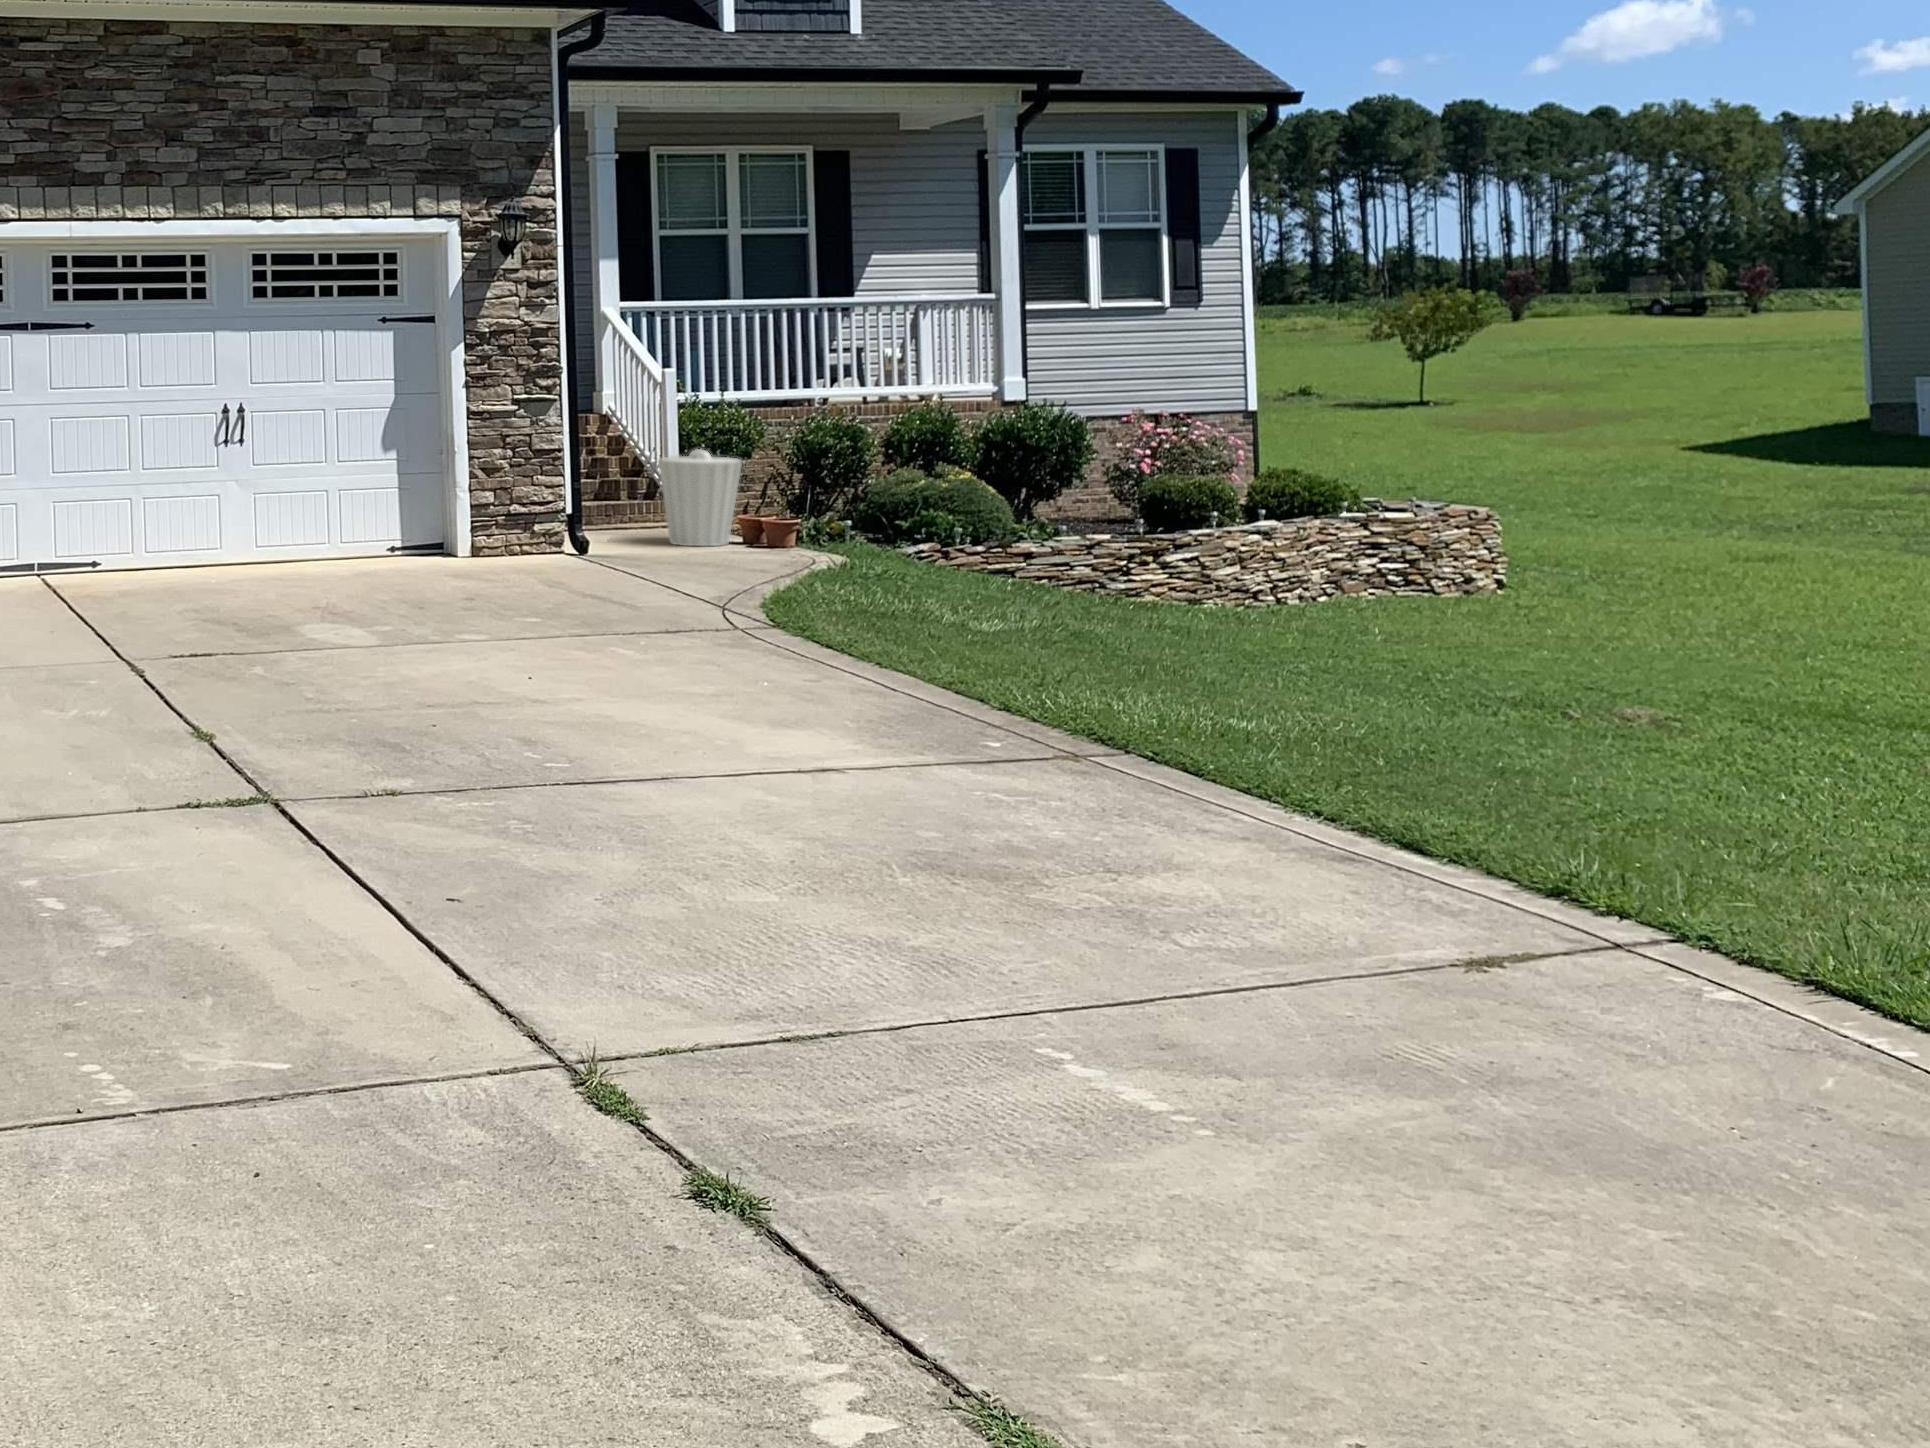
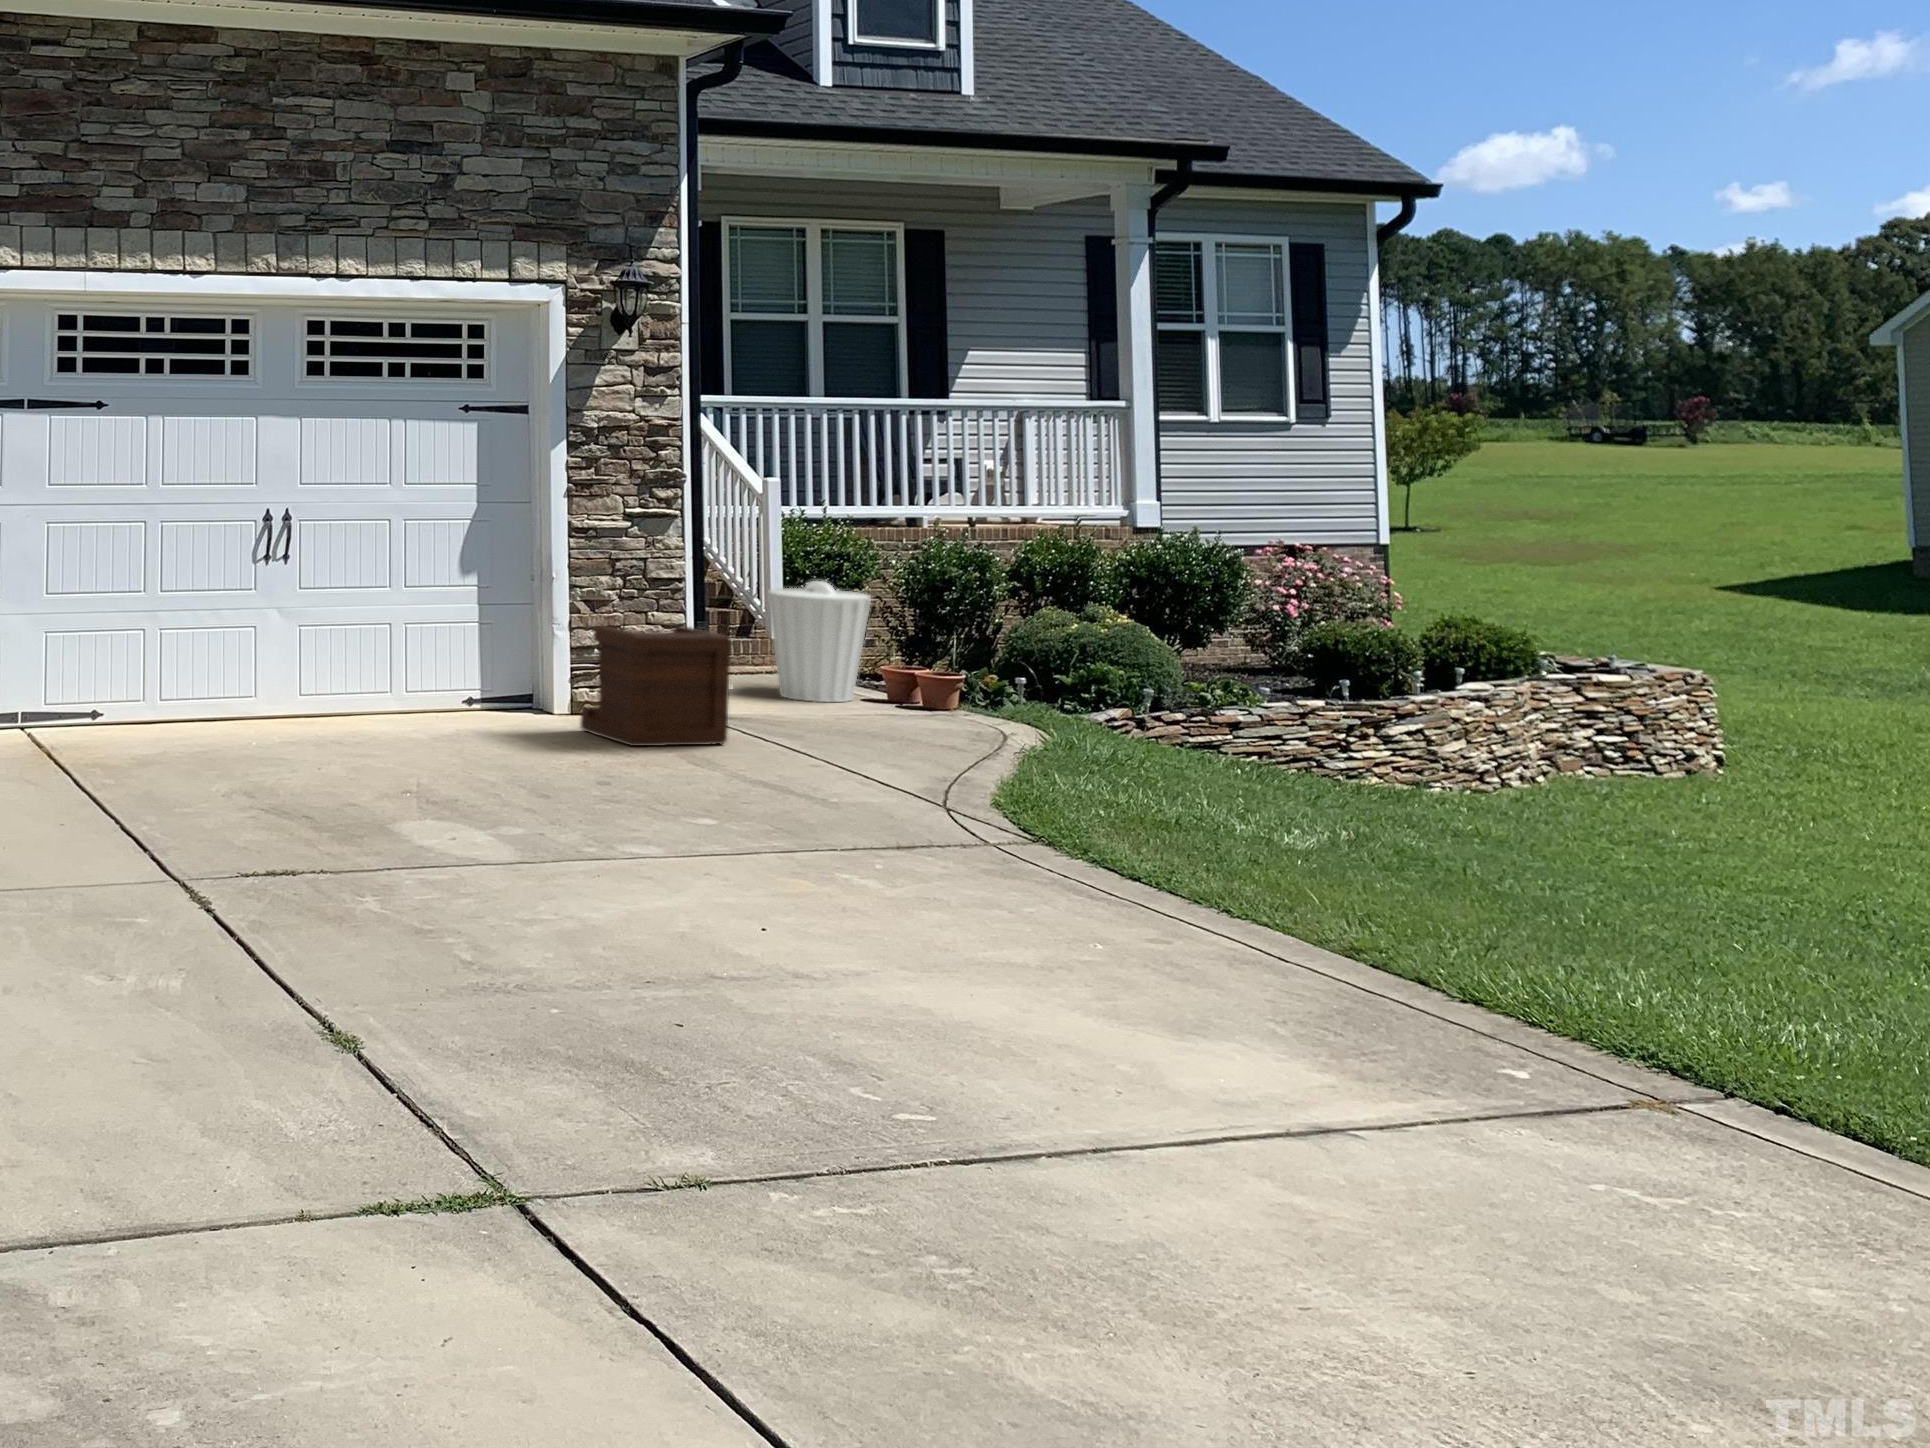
wooden crate: none [482,484,593,578] -> present [580,626,730,746]

